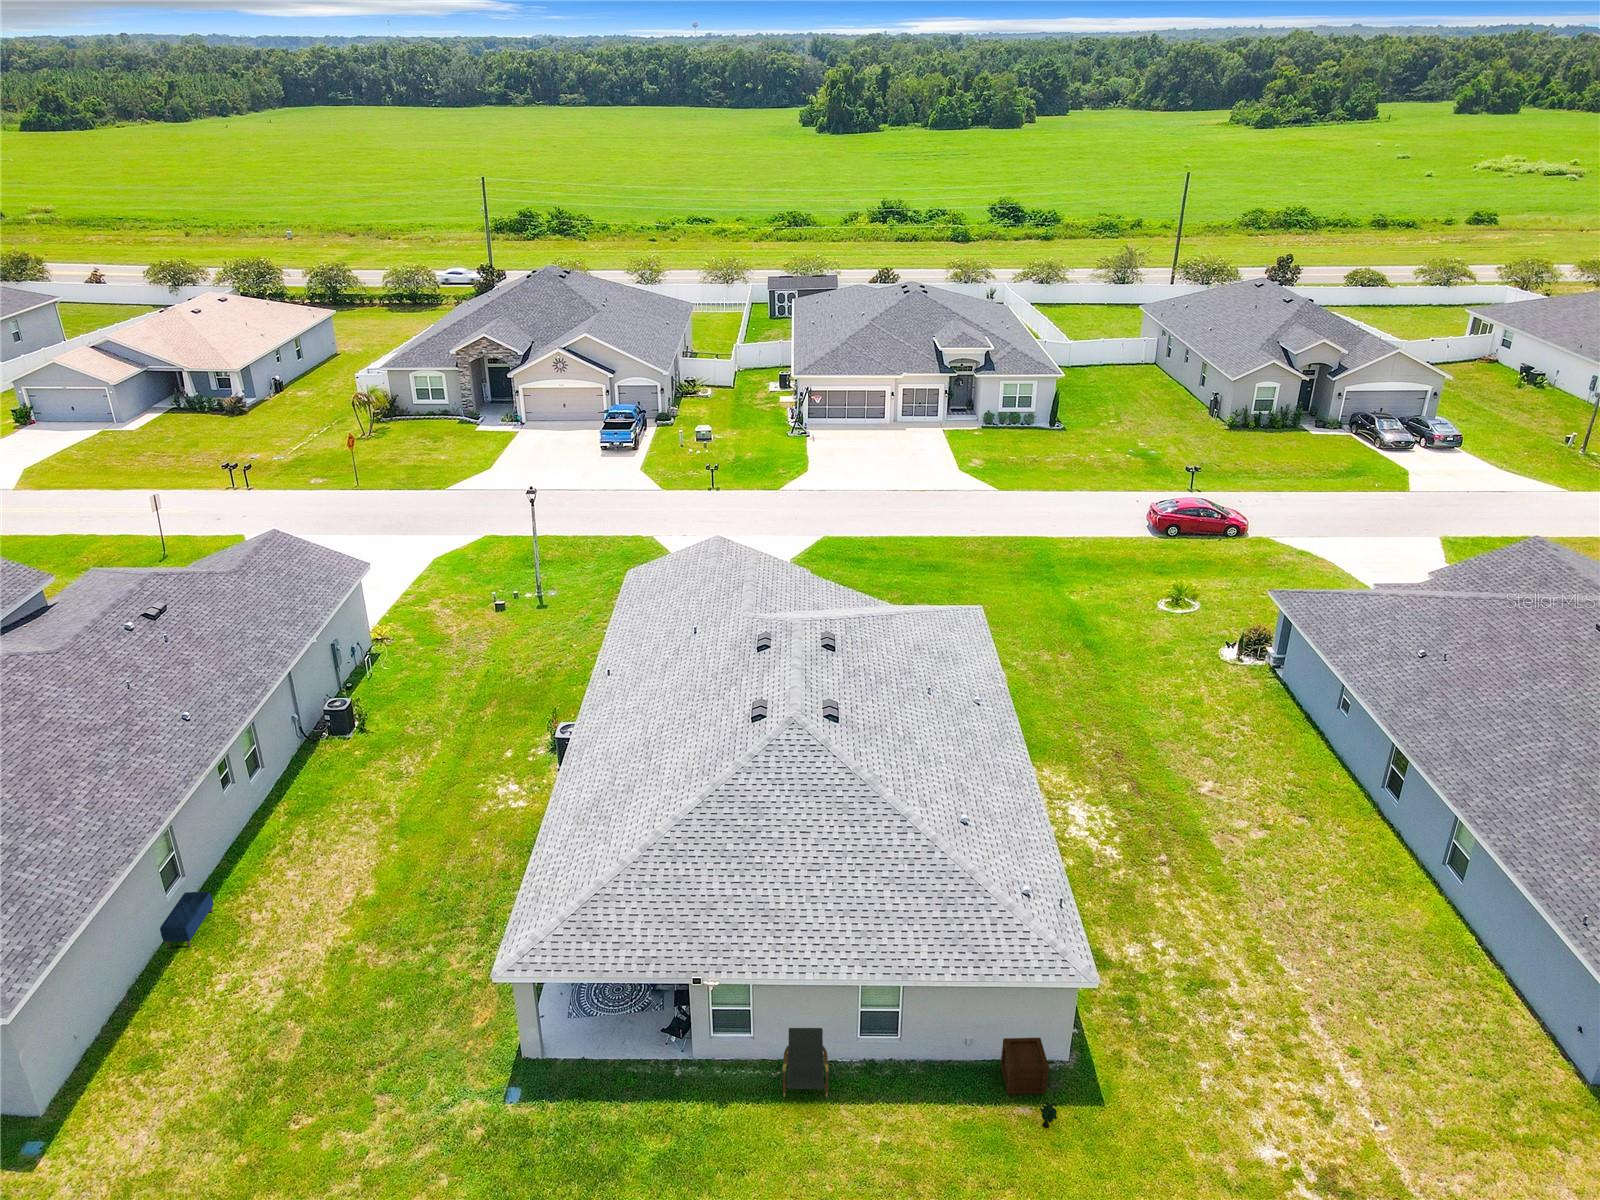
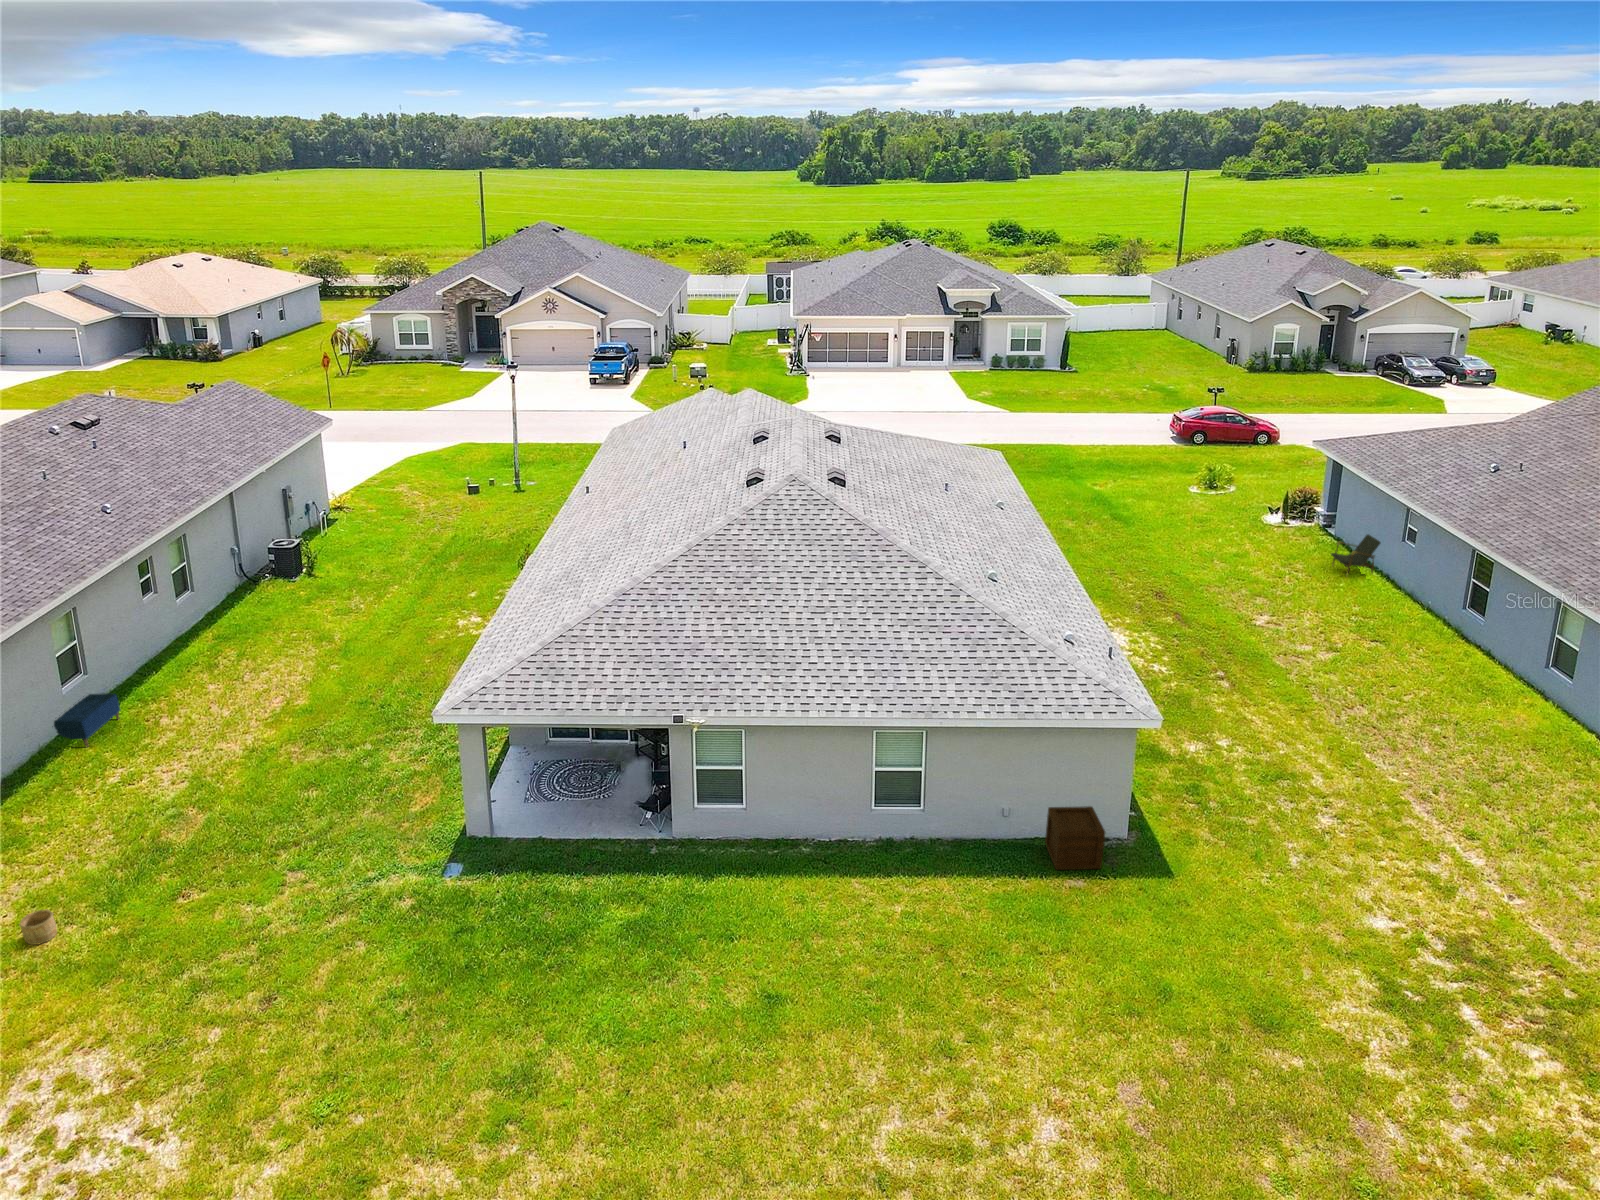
lounge chair: present [783,1028,829,1097] -> present [1331,534,1381,576]
decorative plant: present [1040,1103,1057,1128] -> none [1094,864,1118,900]
wooden bucket: none [166,1147,195,1178] -> present [19,910,57,945]

